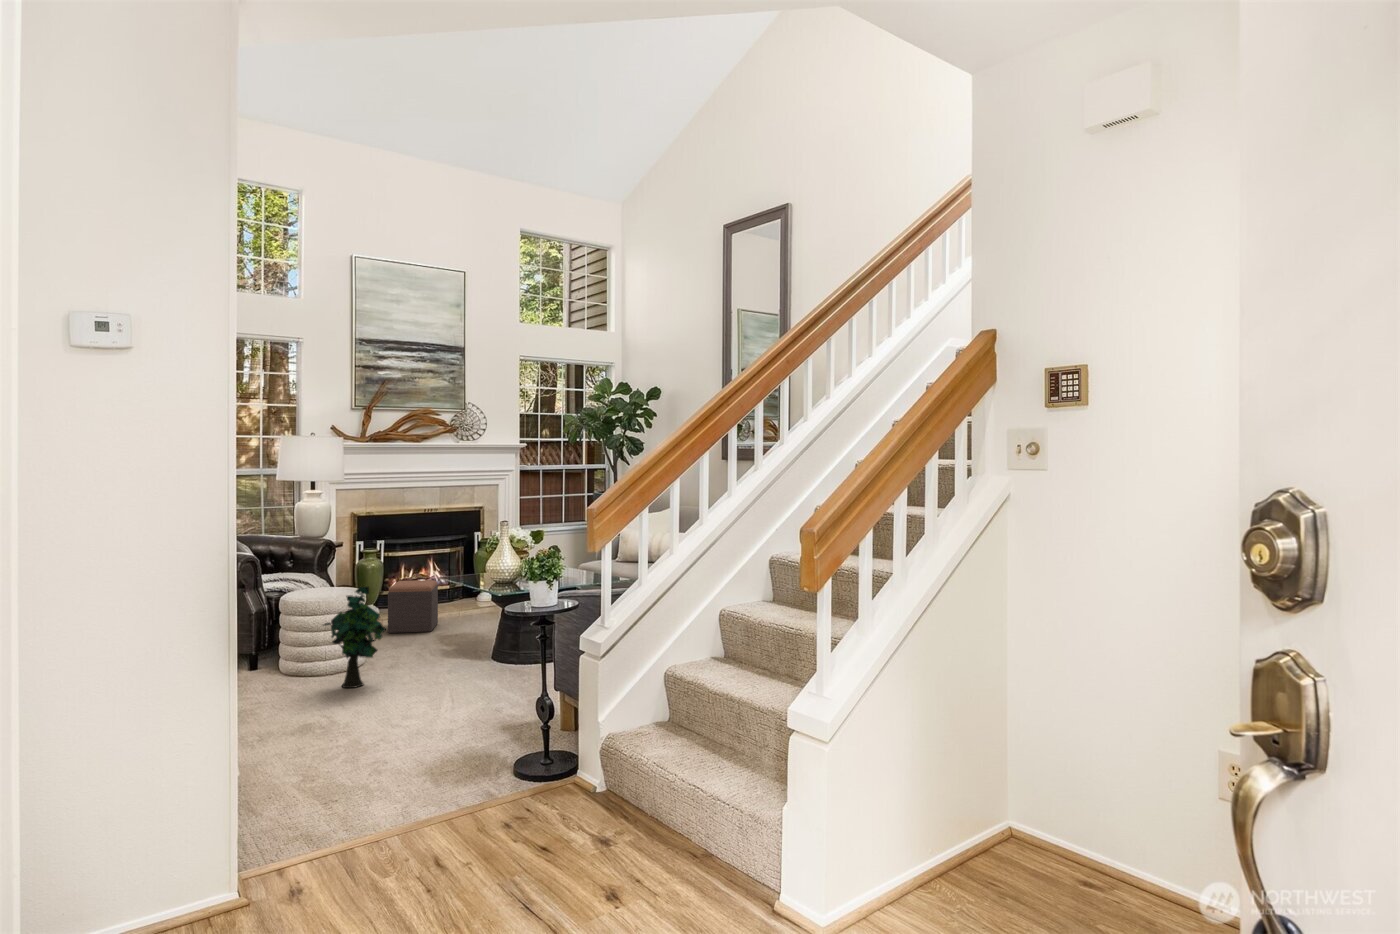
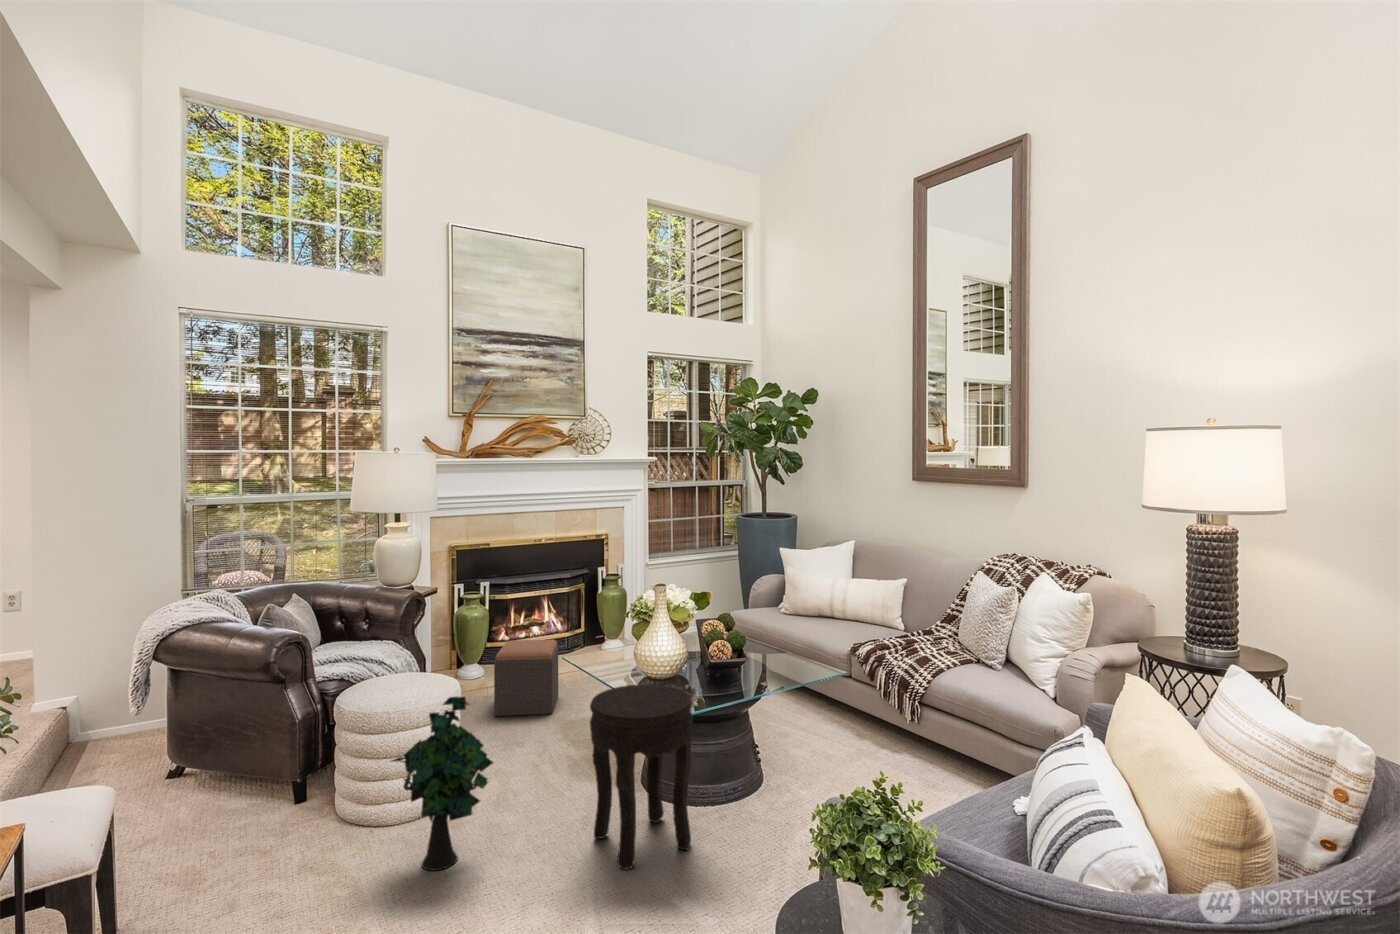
side table: none [447,586,511,686] -> present [590,684,693,869]

